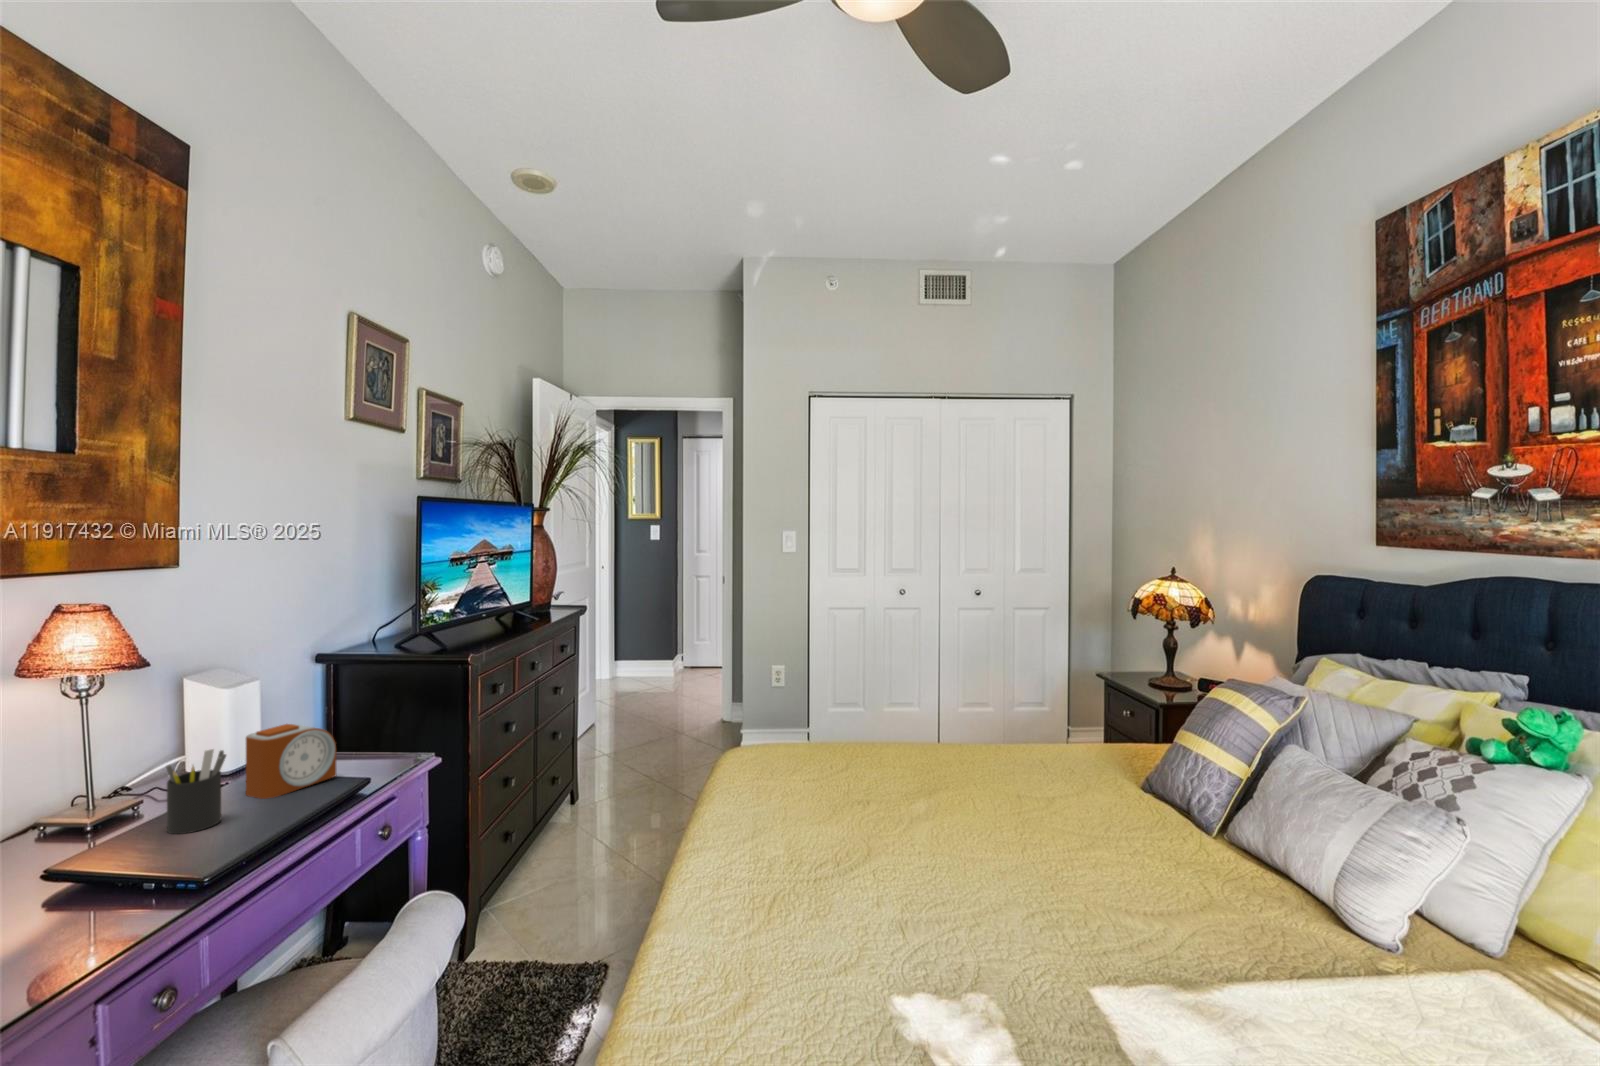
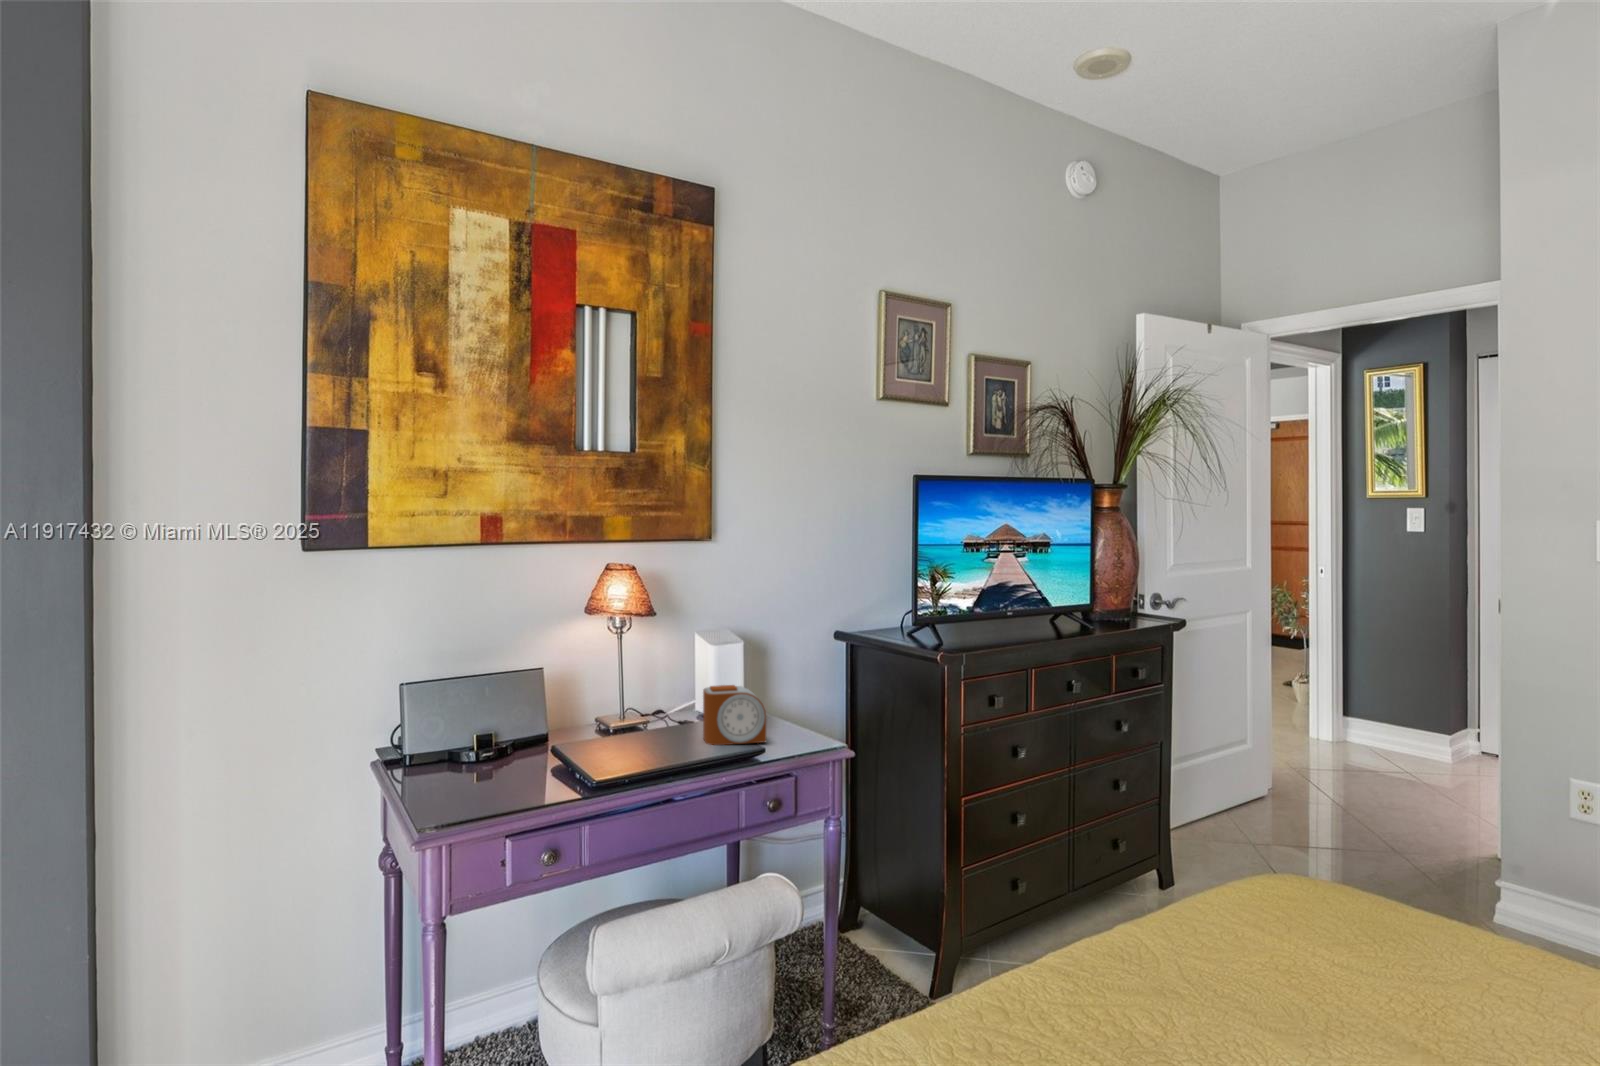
pen holder: present [166,749,226,834] -> none [631,689,668,752]

